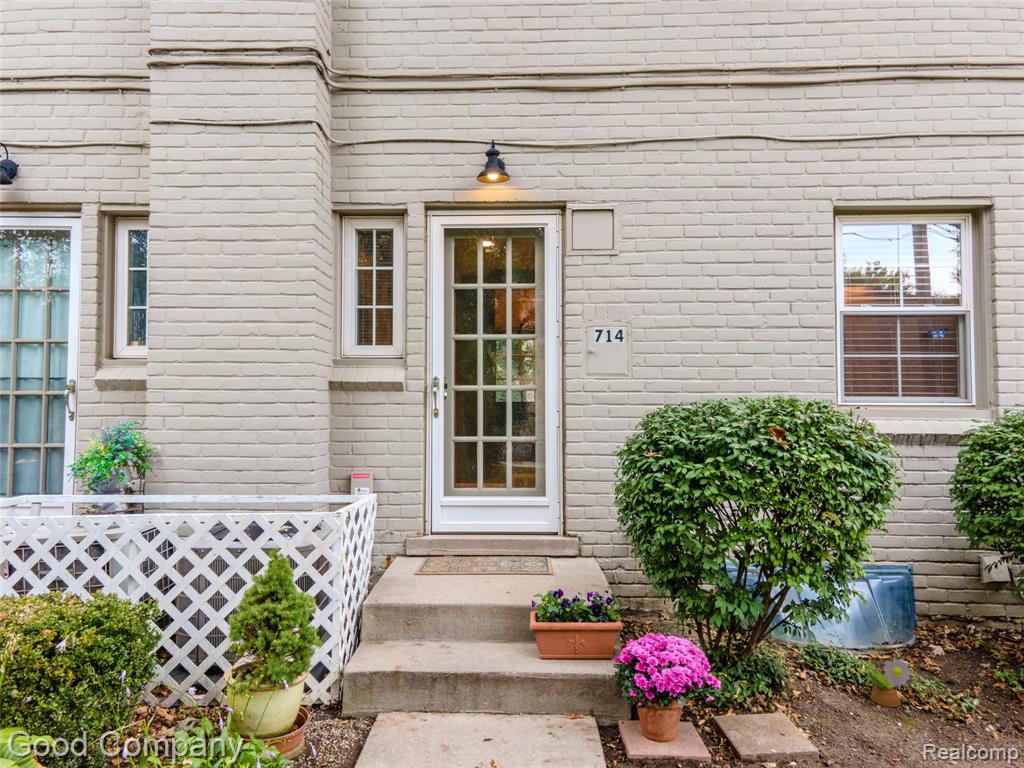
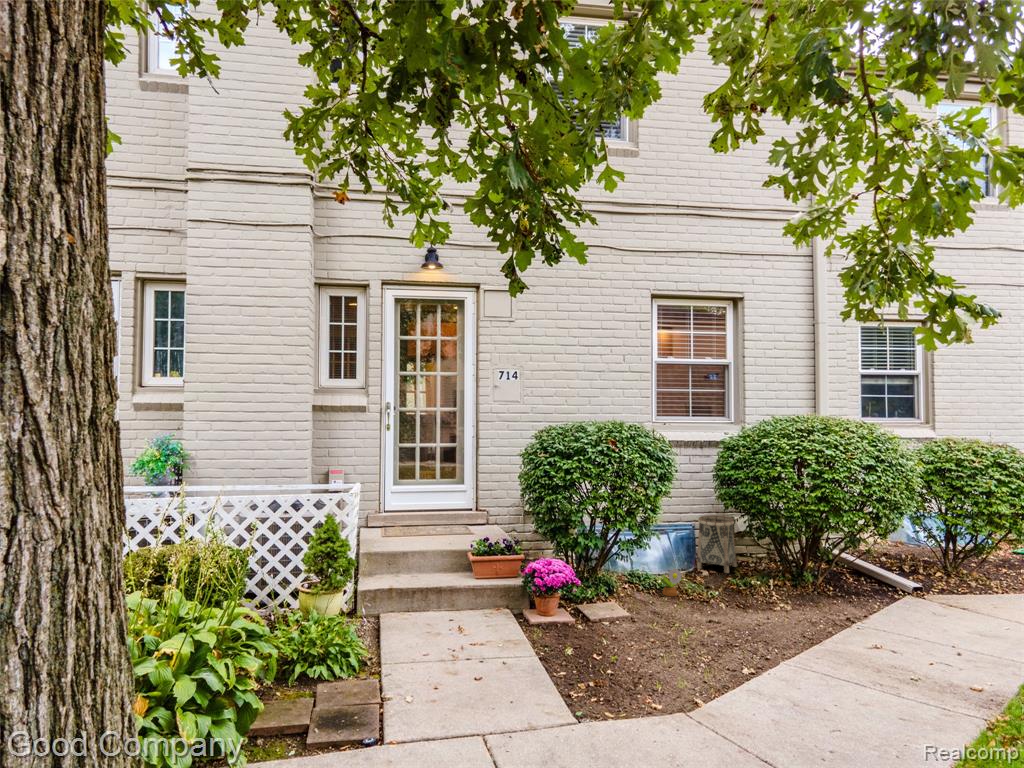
basket: none [920,555,994,658] -> present [697,516,737,573]

